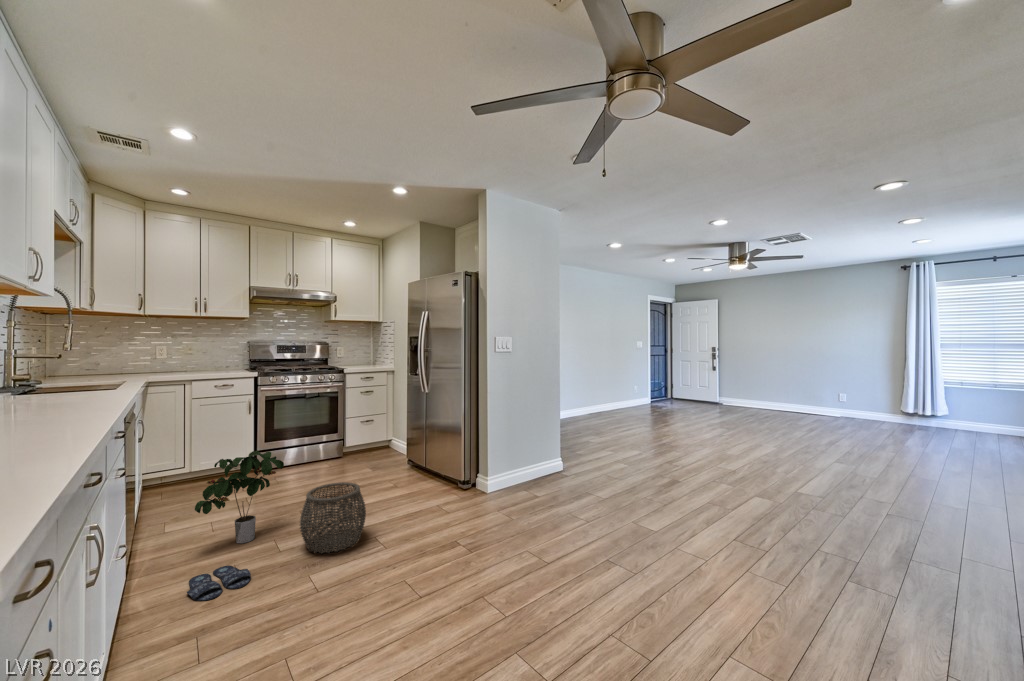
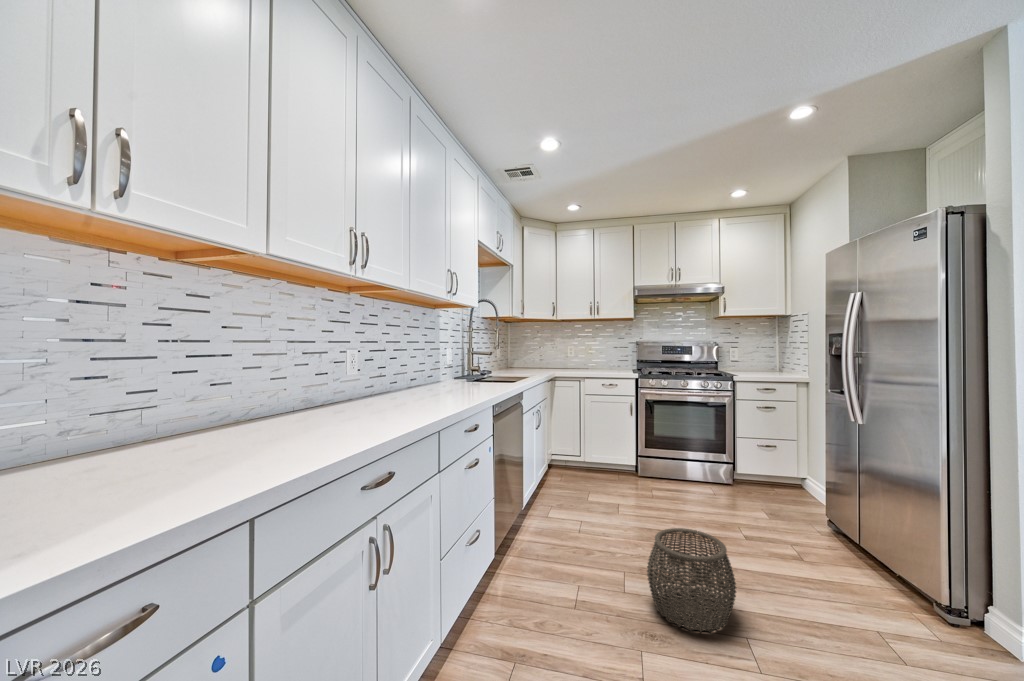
potted plant: present [195,451,284,543] -> none [556,463,642,562]
slippers: present [187,566,251,601] -> none [534,582,589,621]

